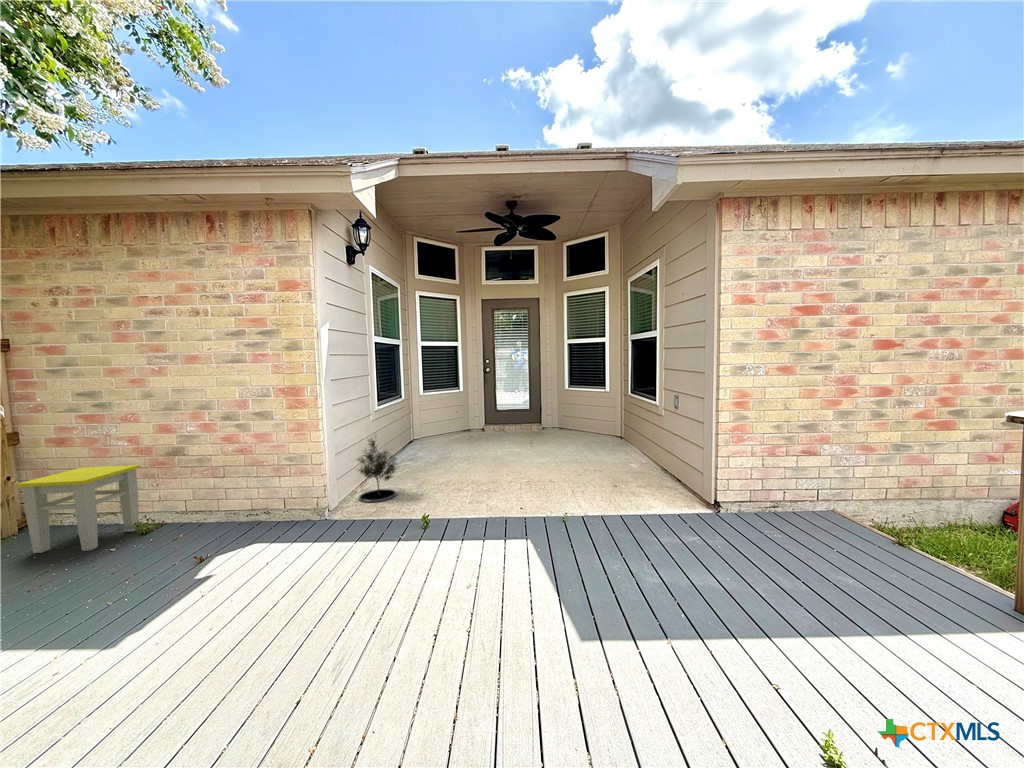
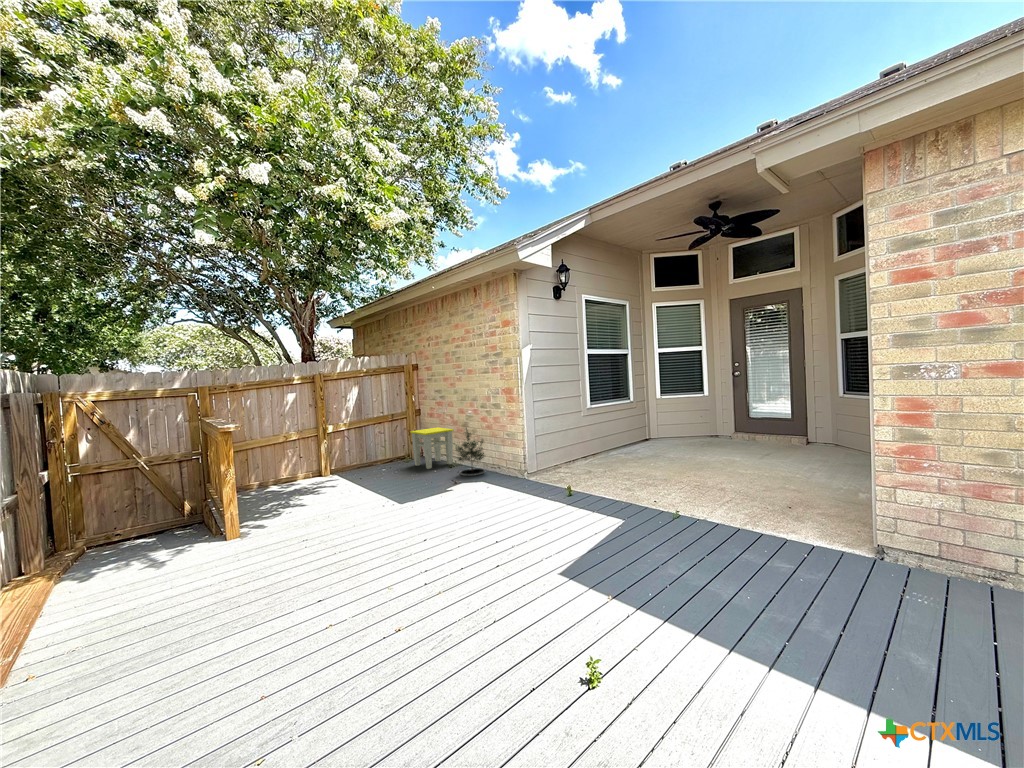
potted tree: present [358,438,397,502] -> present [456,428,485,476]

